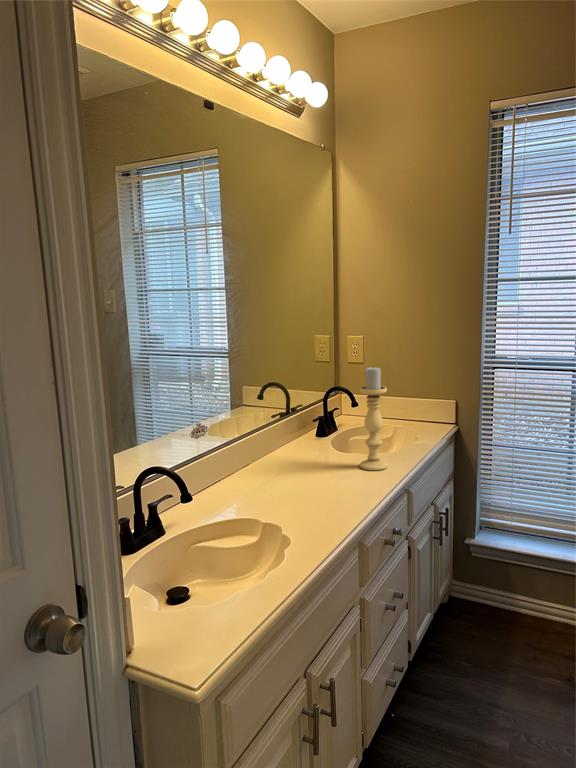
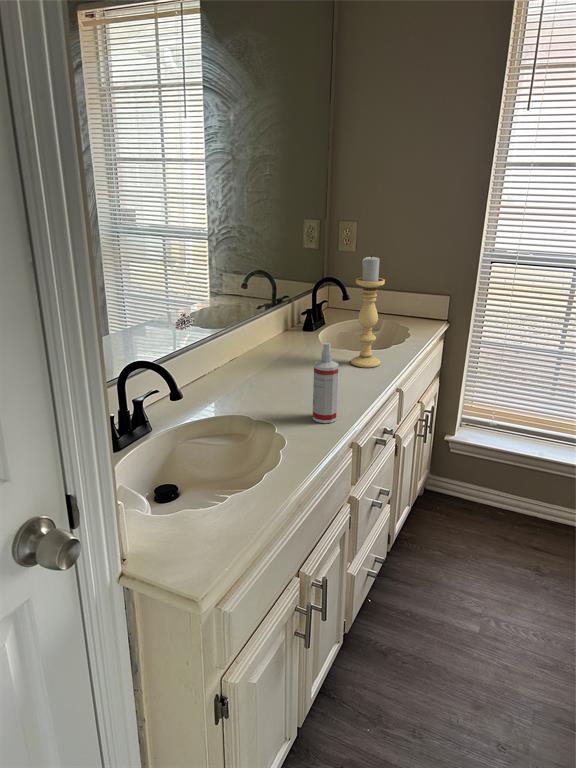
spray bottle: none [318,447,341,524] -> present [313,343,339,423]

